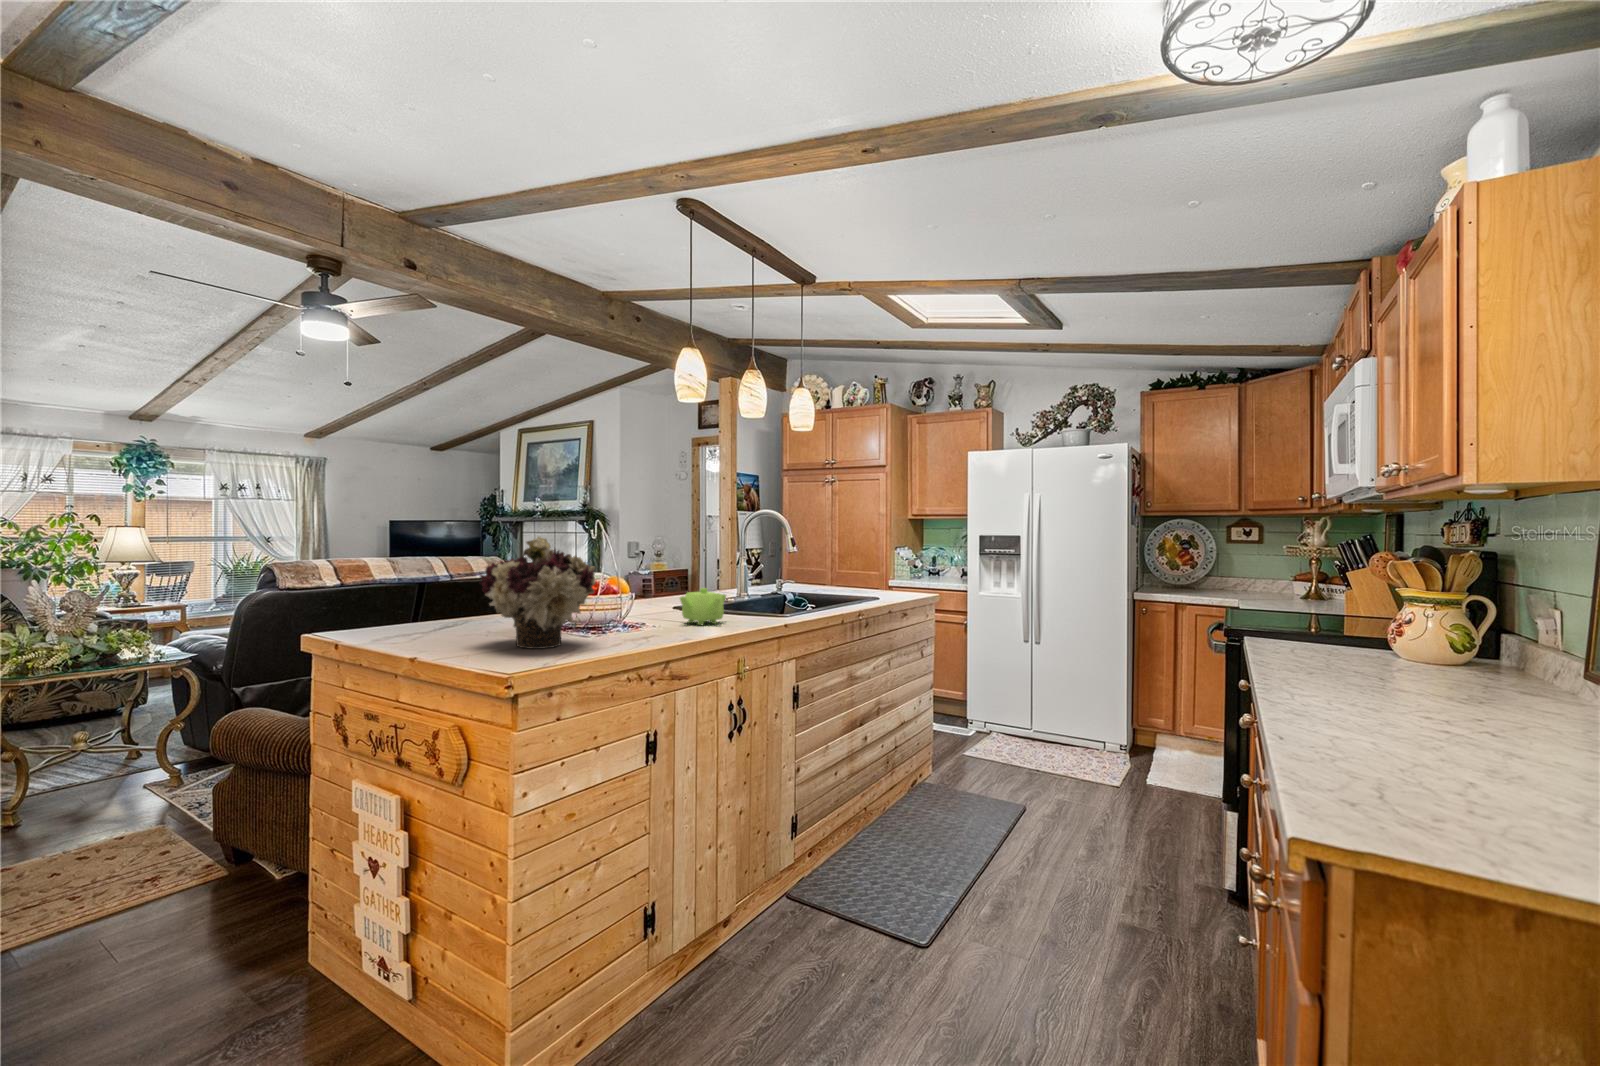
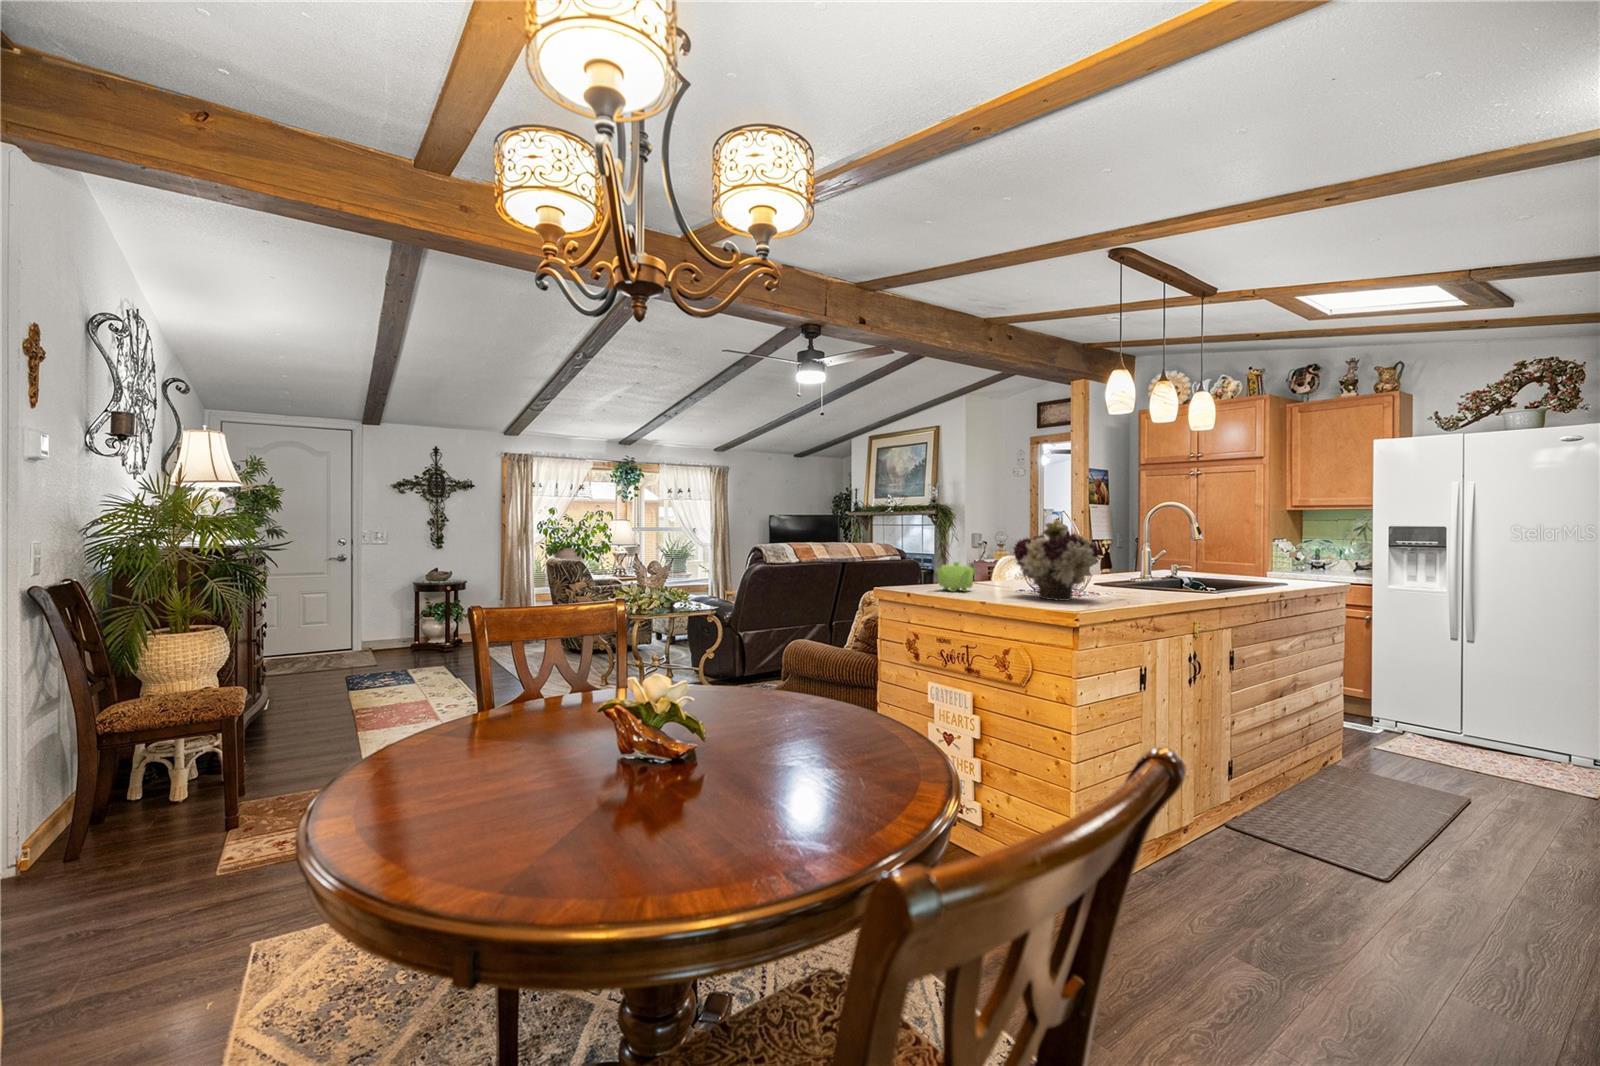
teapot: present [680,588,726,625] -> present [936,562,976,592]

